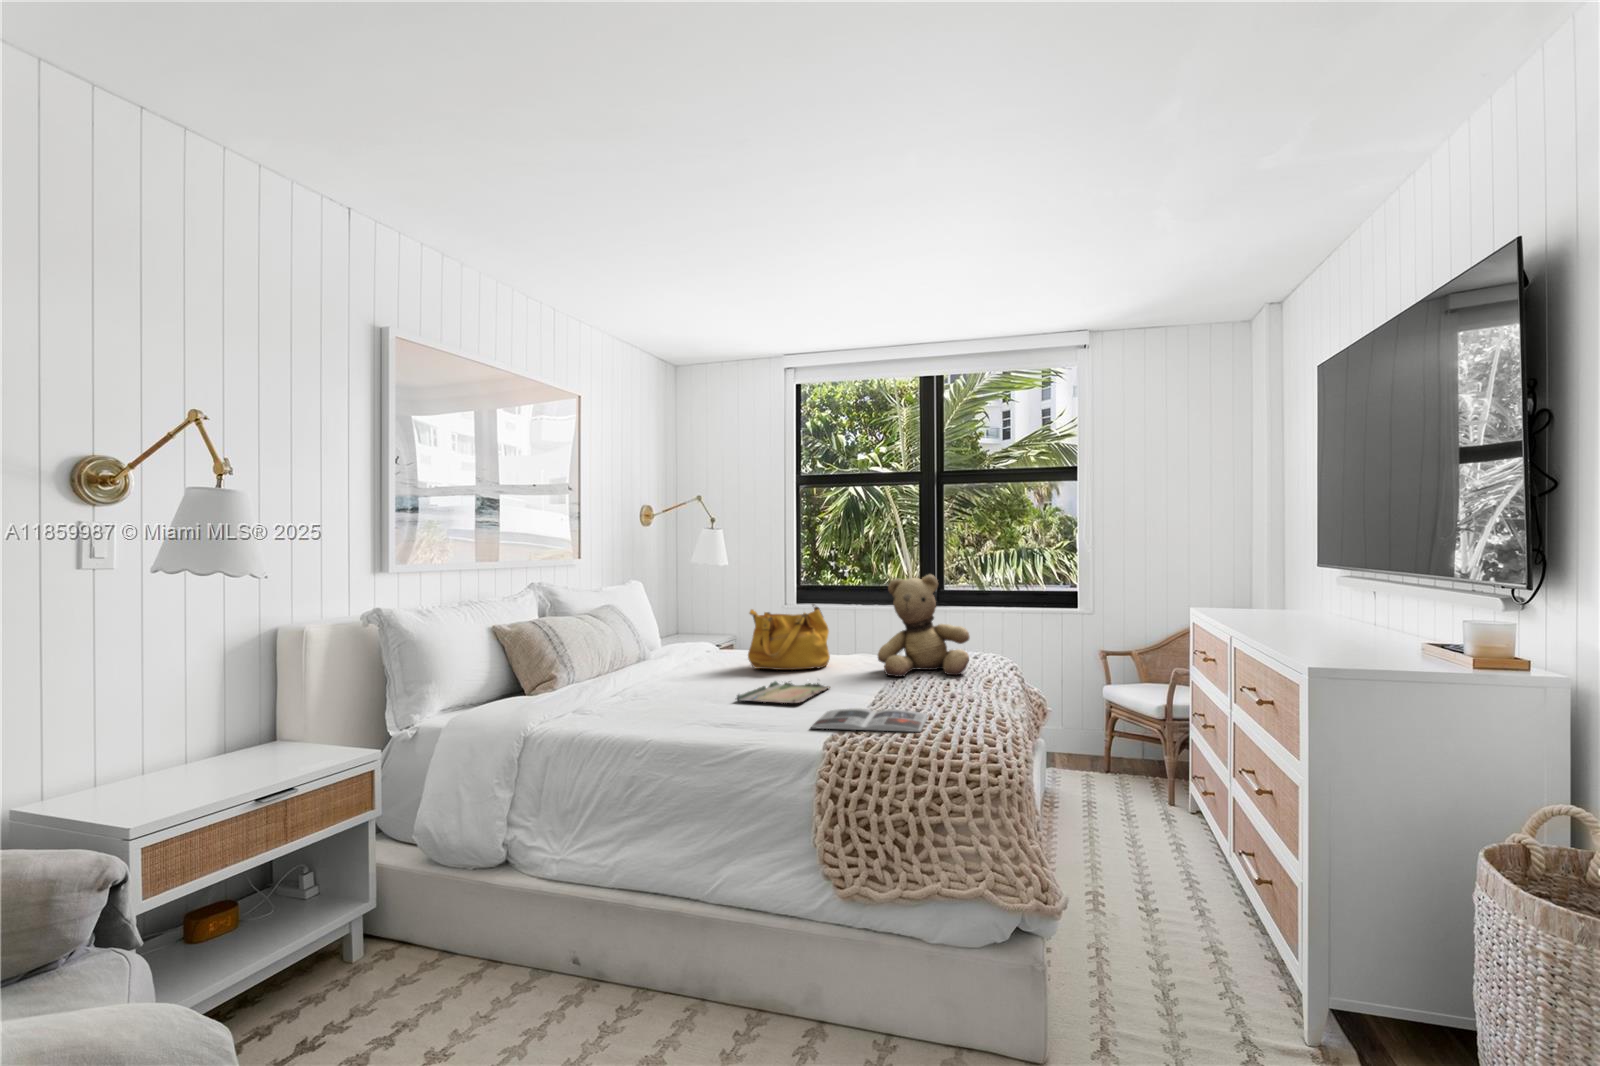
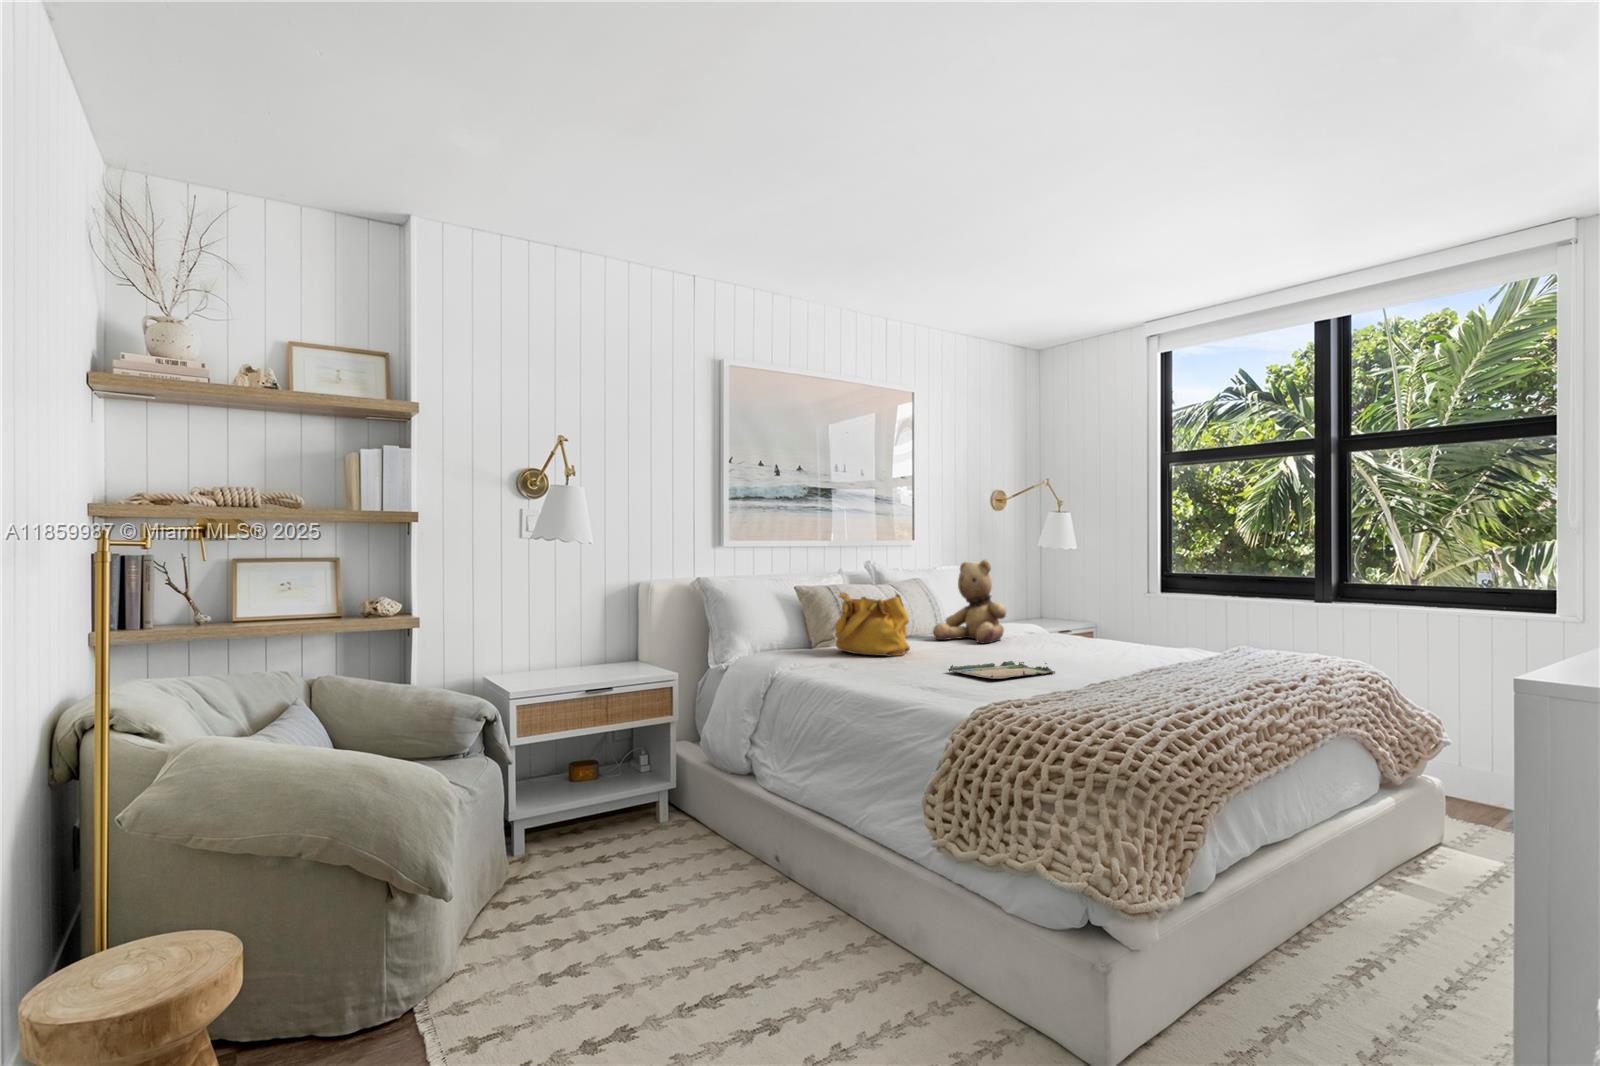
teddy bear: present [878,575,970,676] -> present [933,559,1006,644]
handbag: present [748,604,830,670] -> present [835,592,910,657]
magazine: present [811,708,928,732] -> none [962,687,1096,714]

